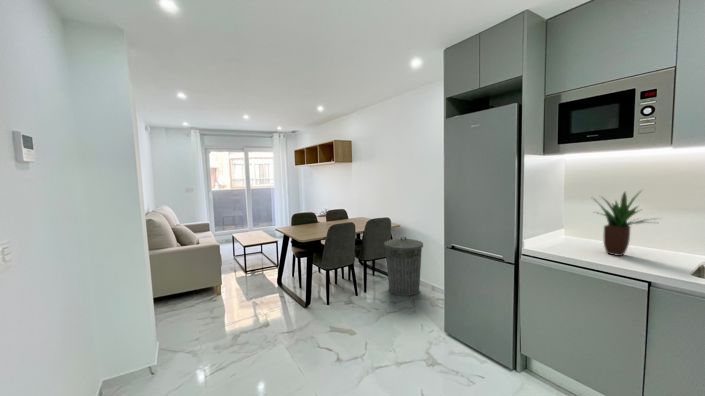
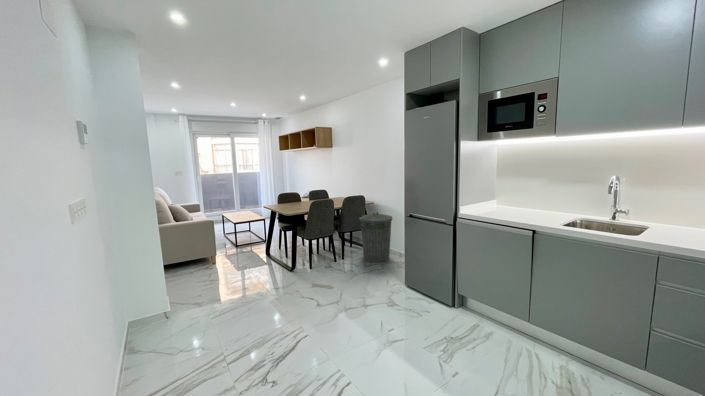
potted plant: present [595,192,645,256] -> none [506,166,552,216]

